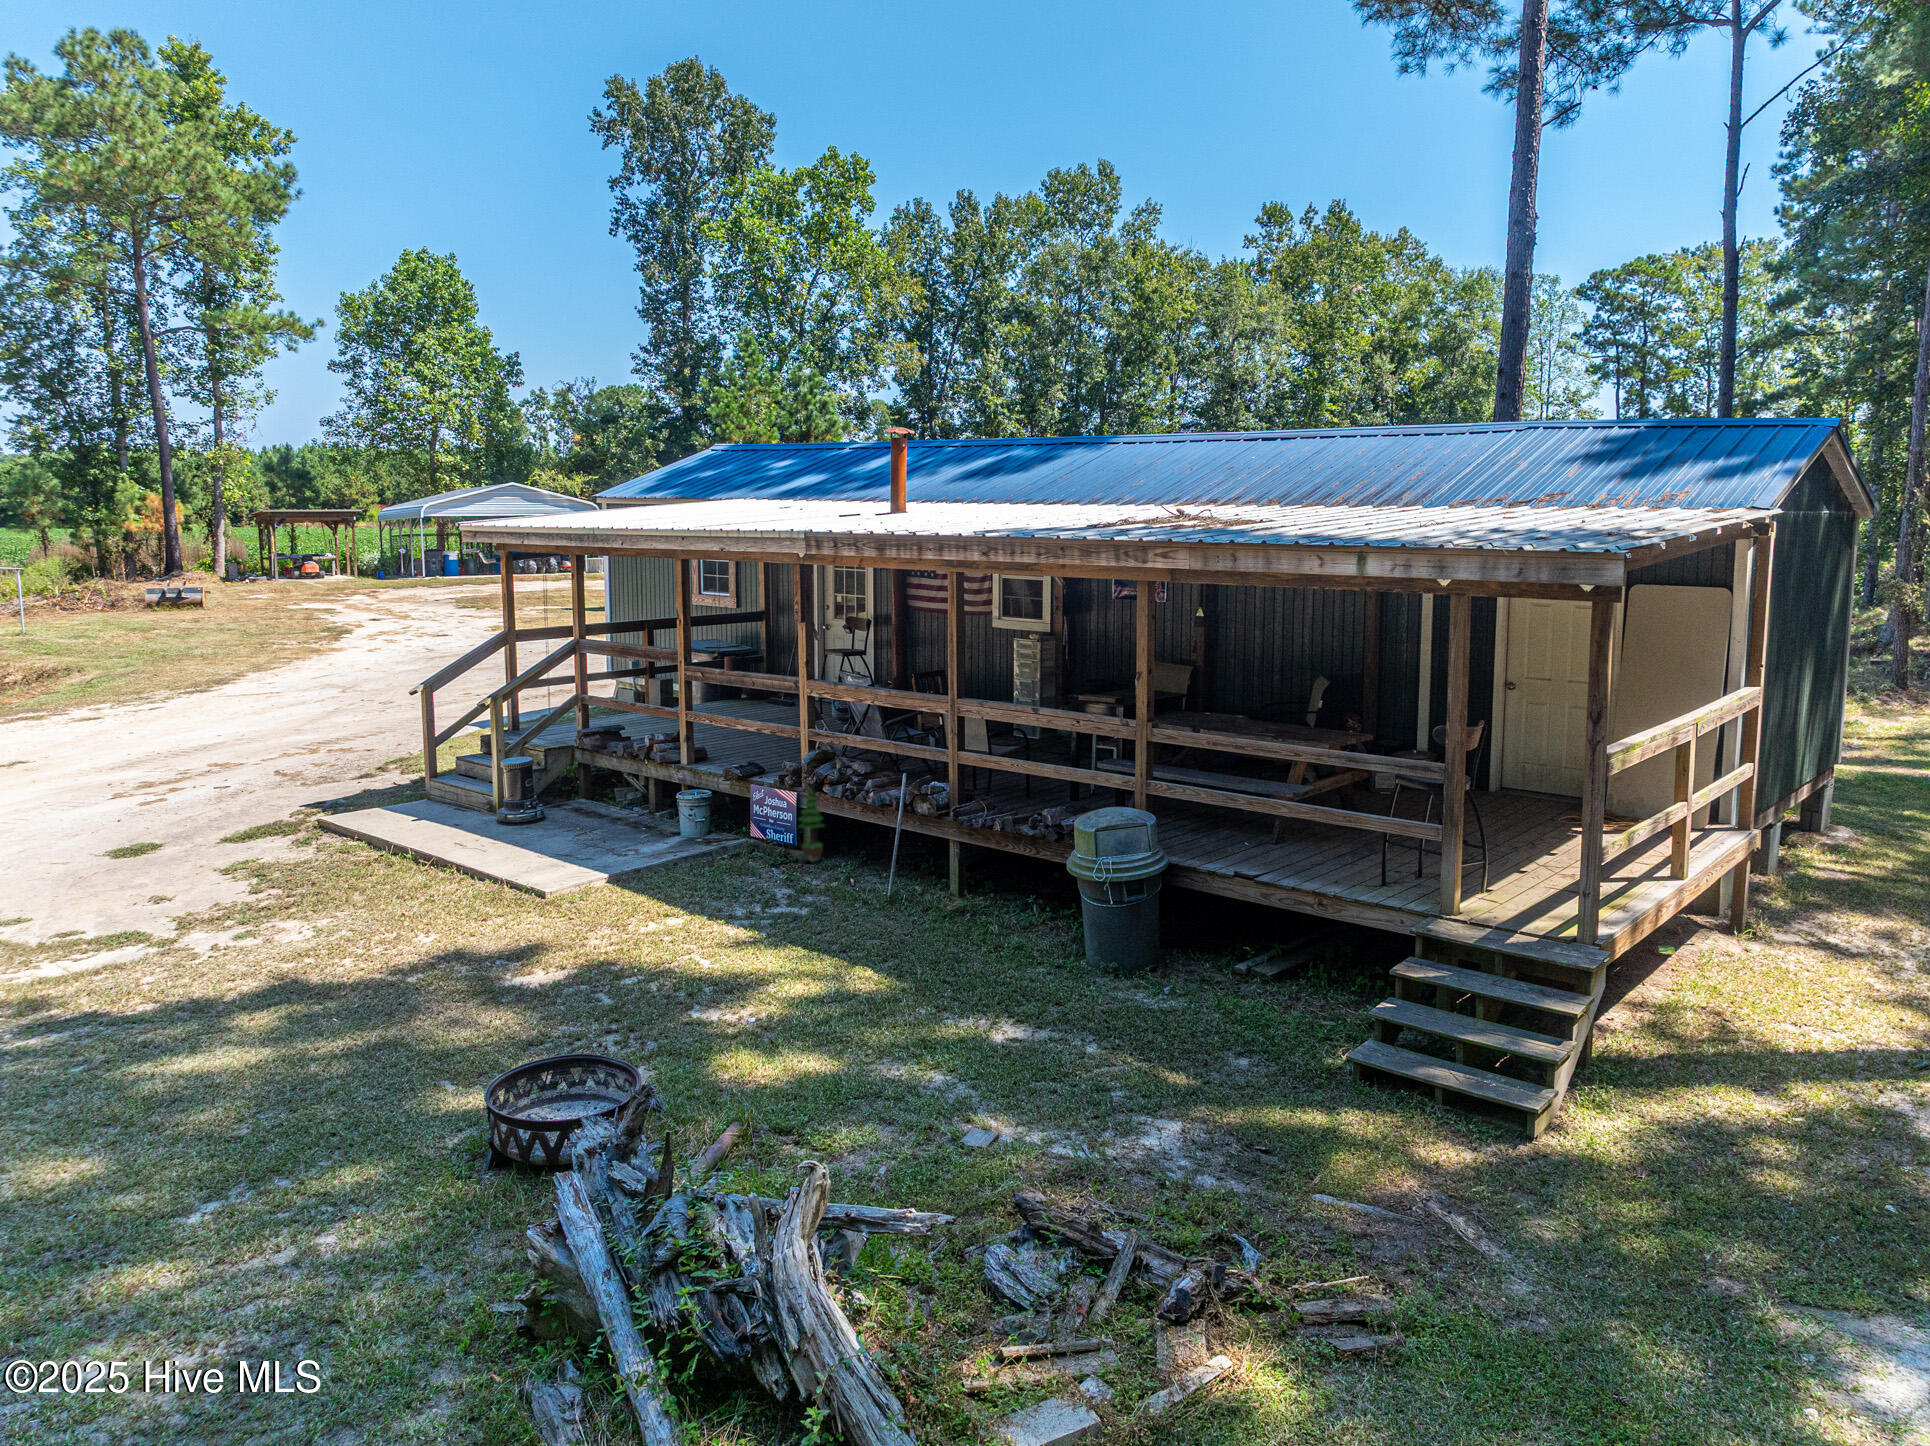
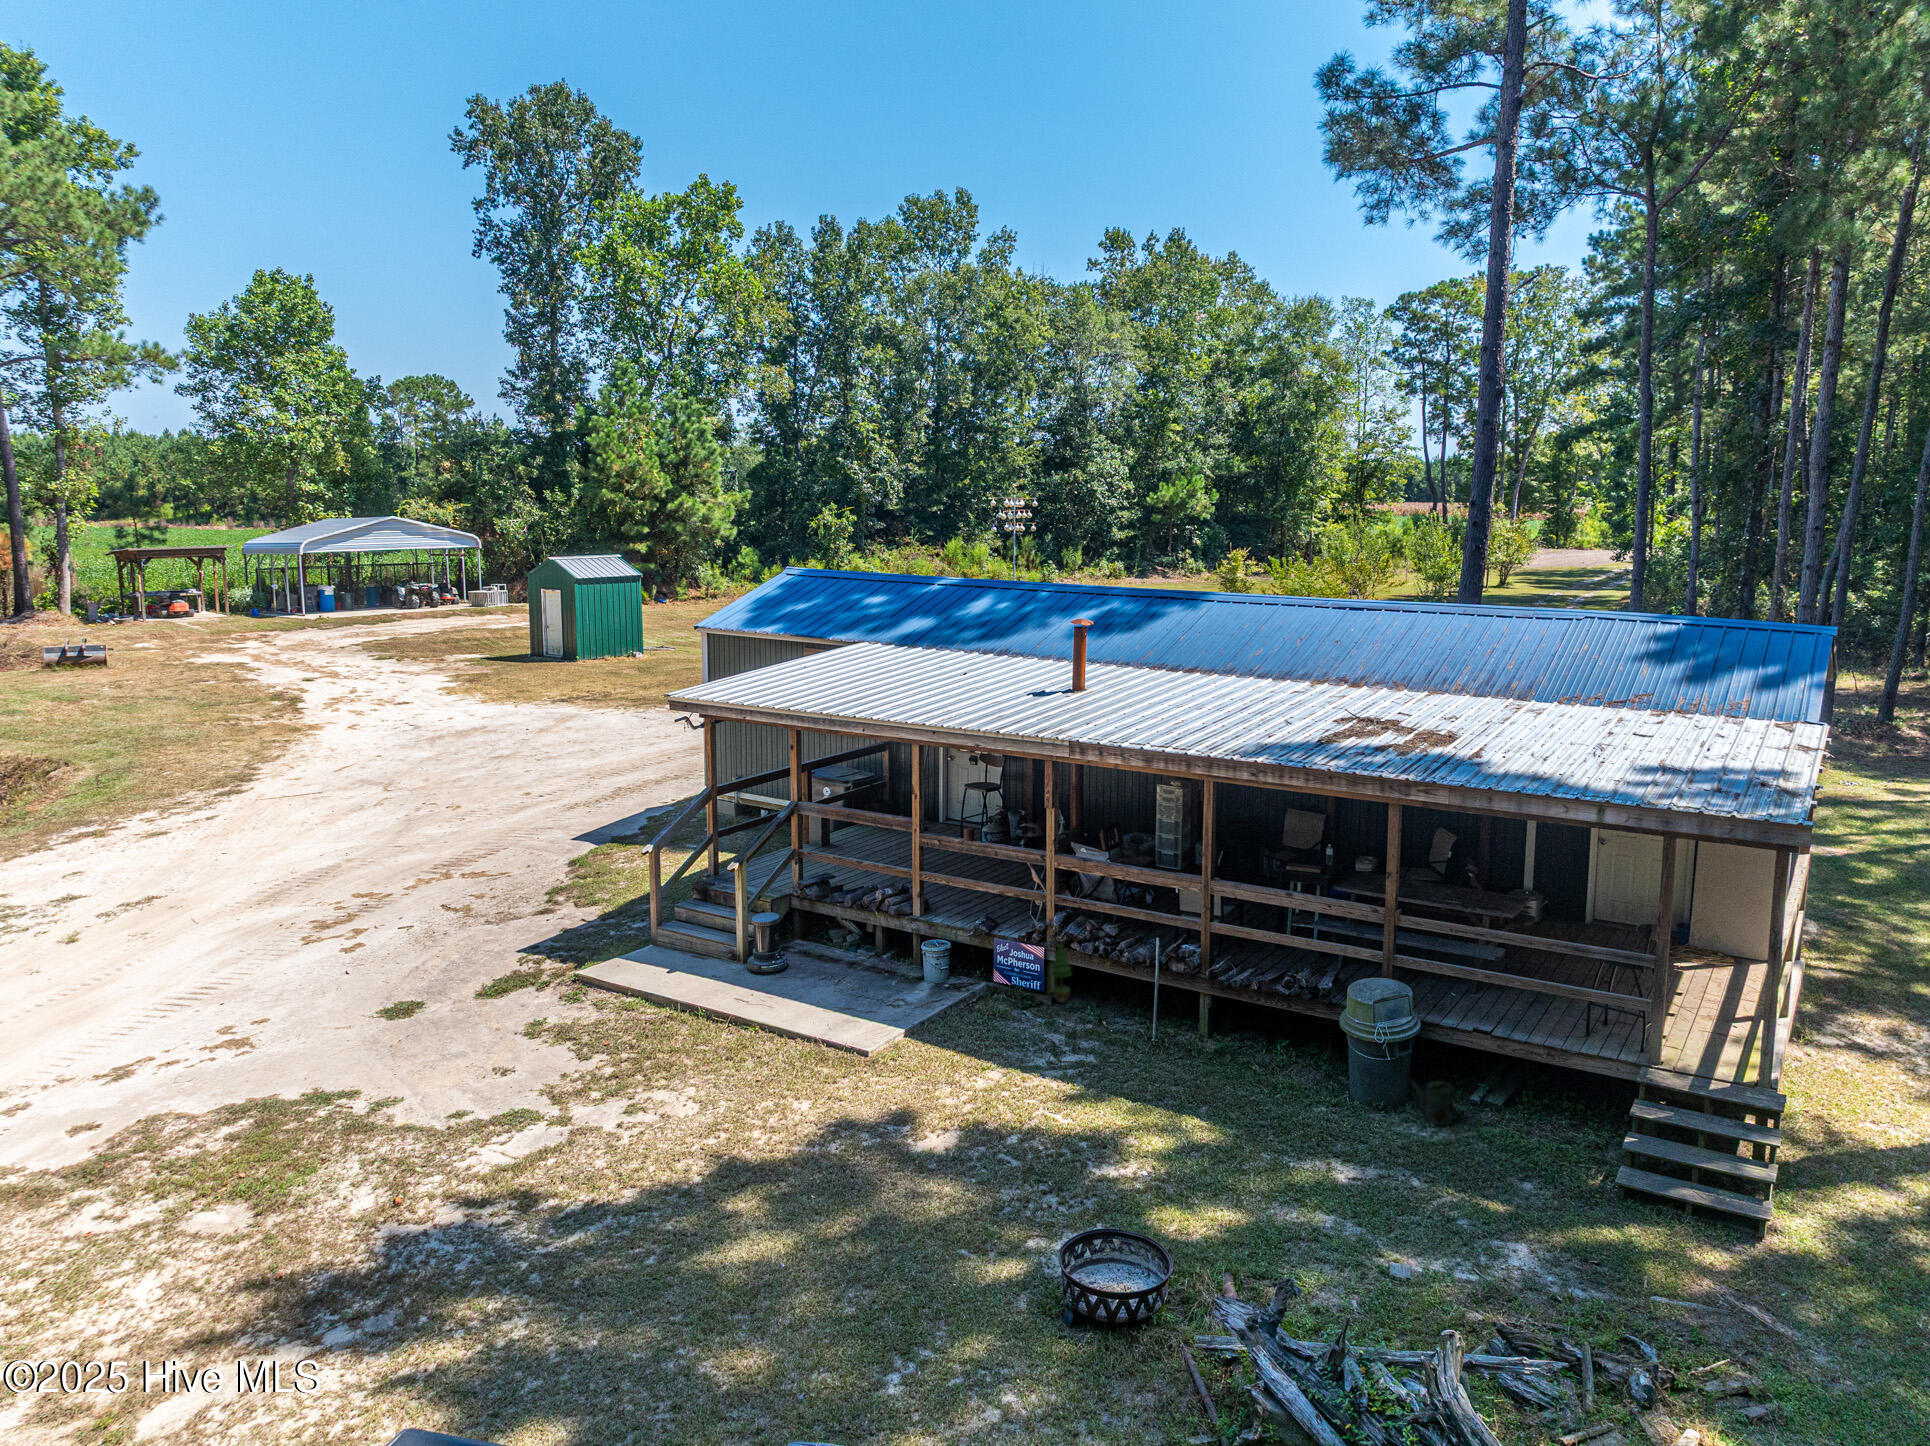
watering can: none [1111,916,1172,986] -> present [1404,1071,1462,1126]

